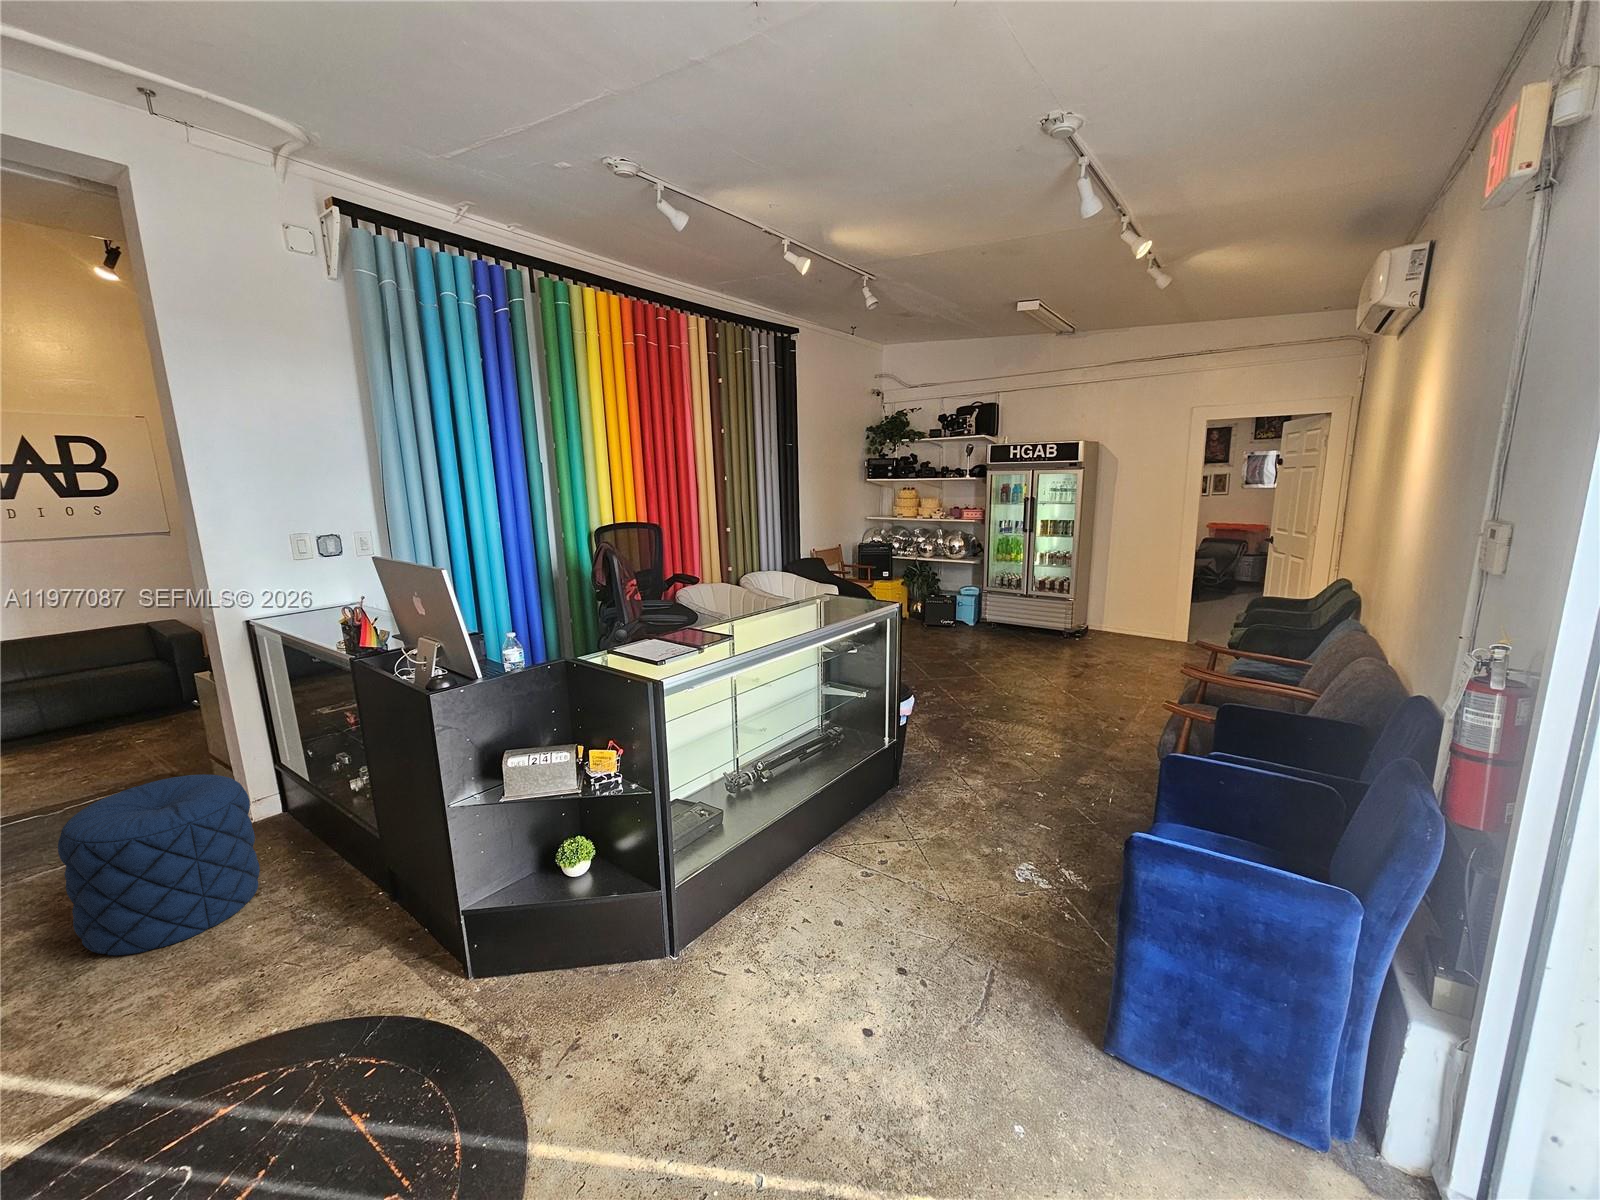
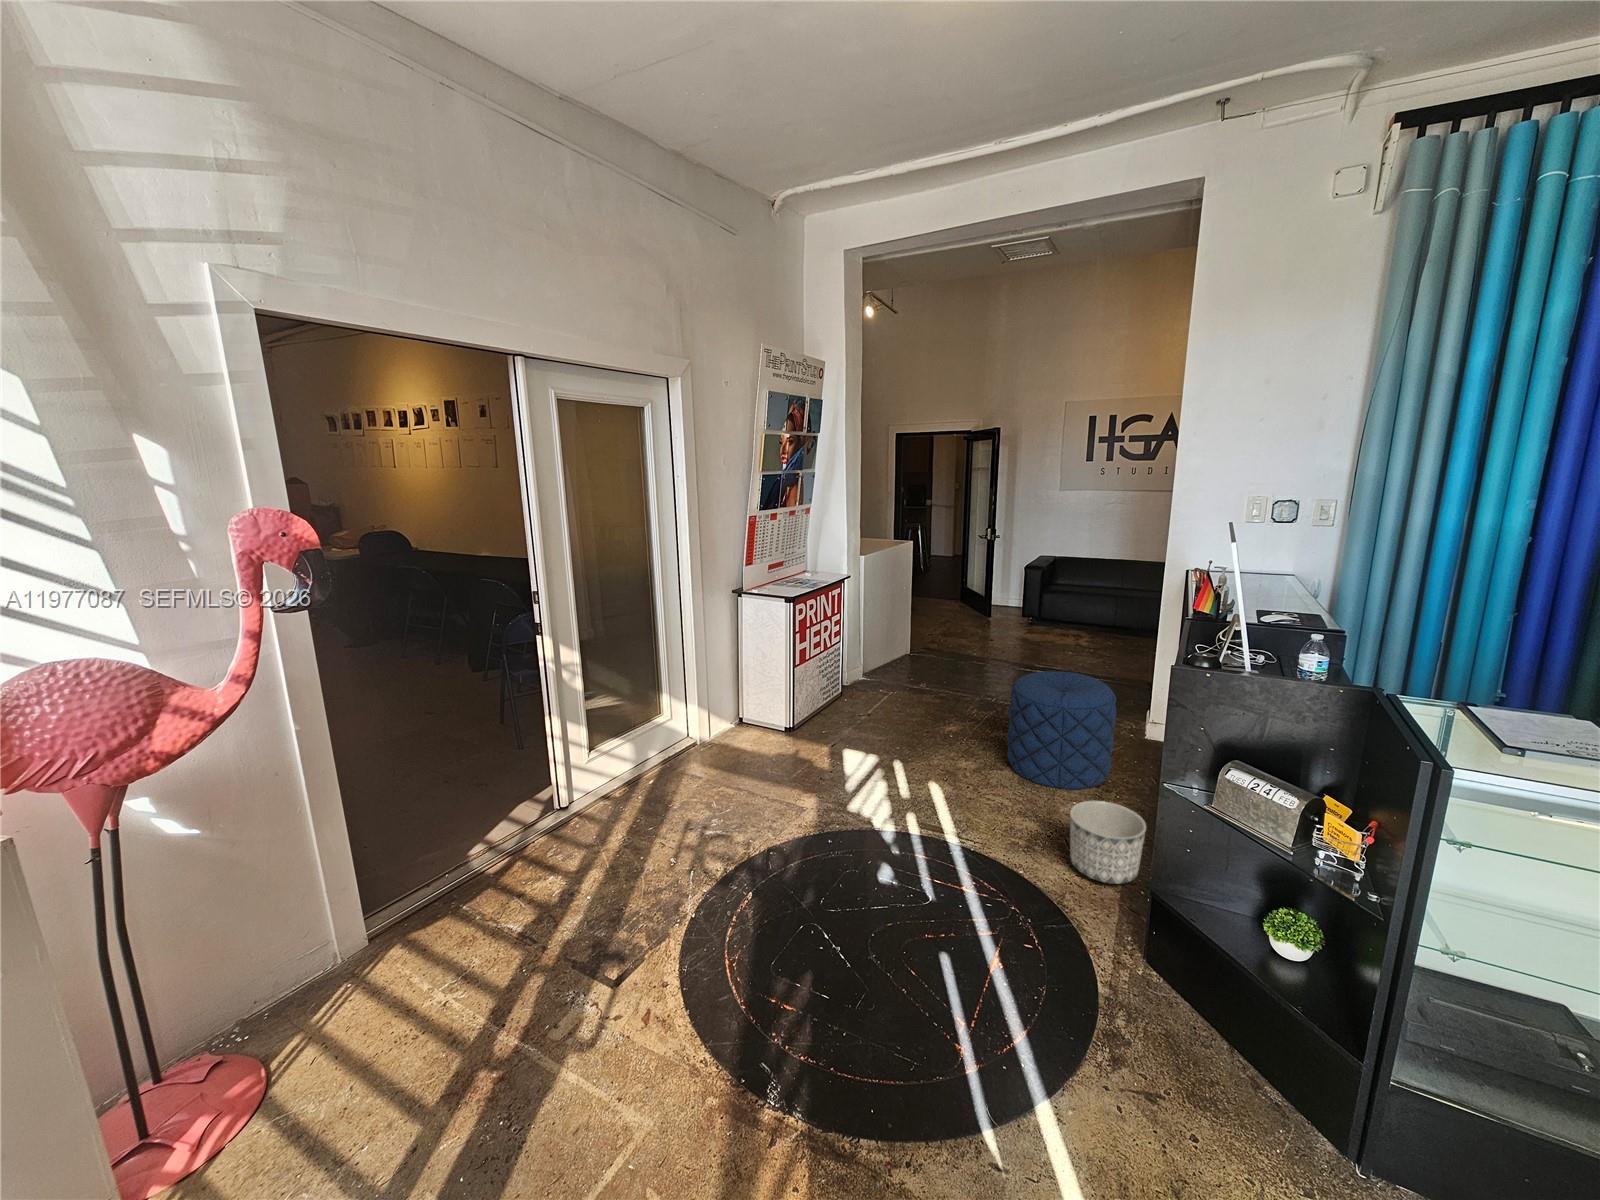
planter: none [298,873,395,974] -> present [1070,801,1146,884]

